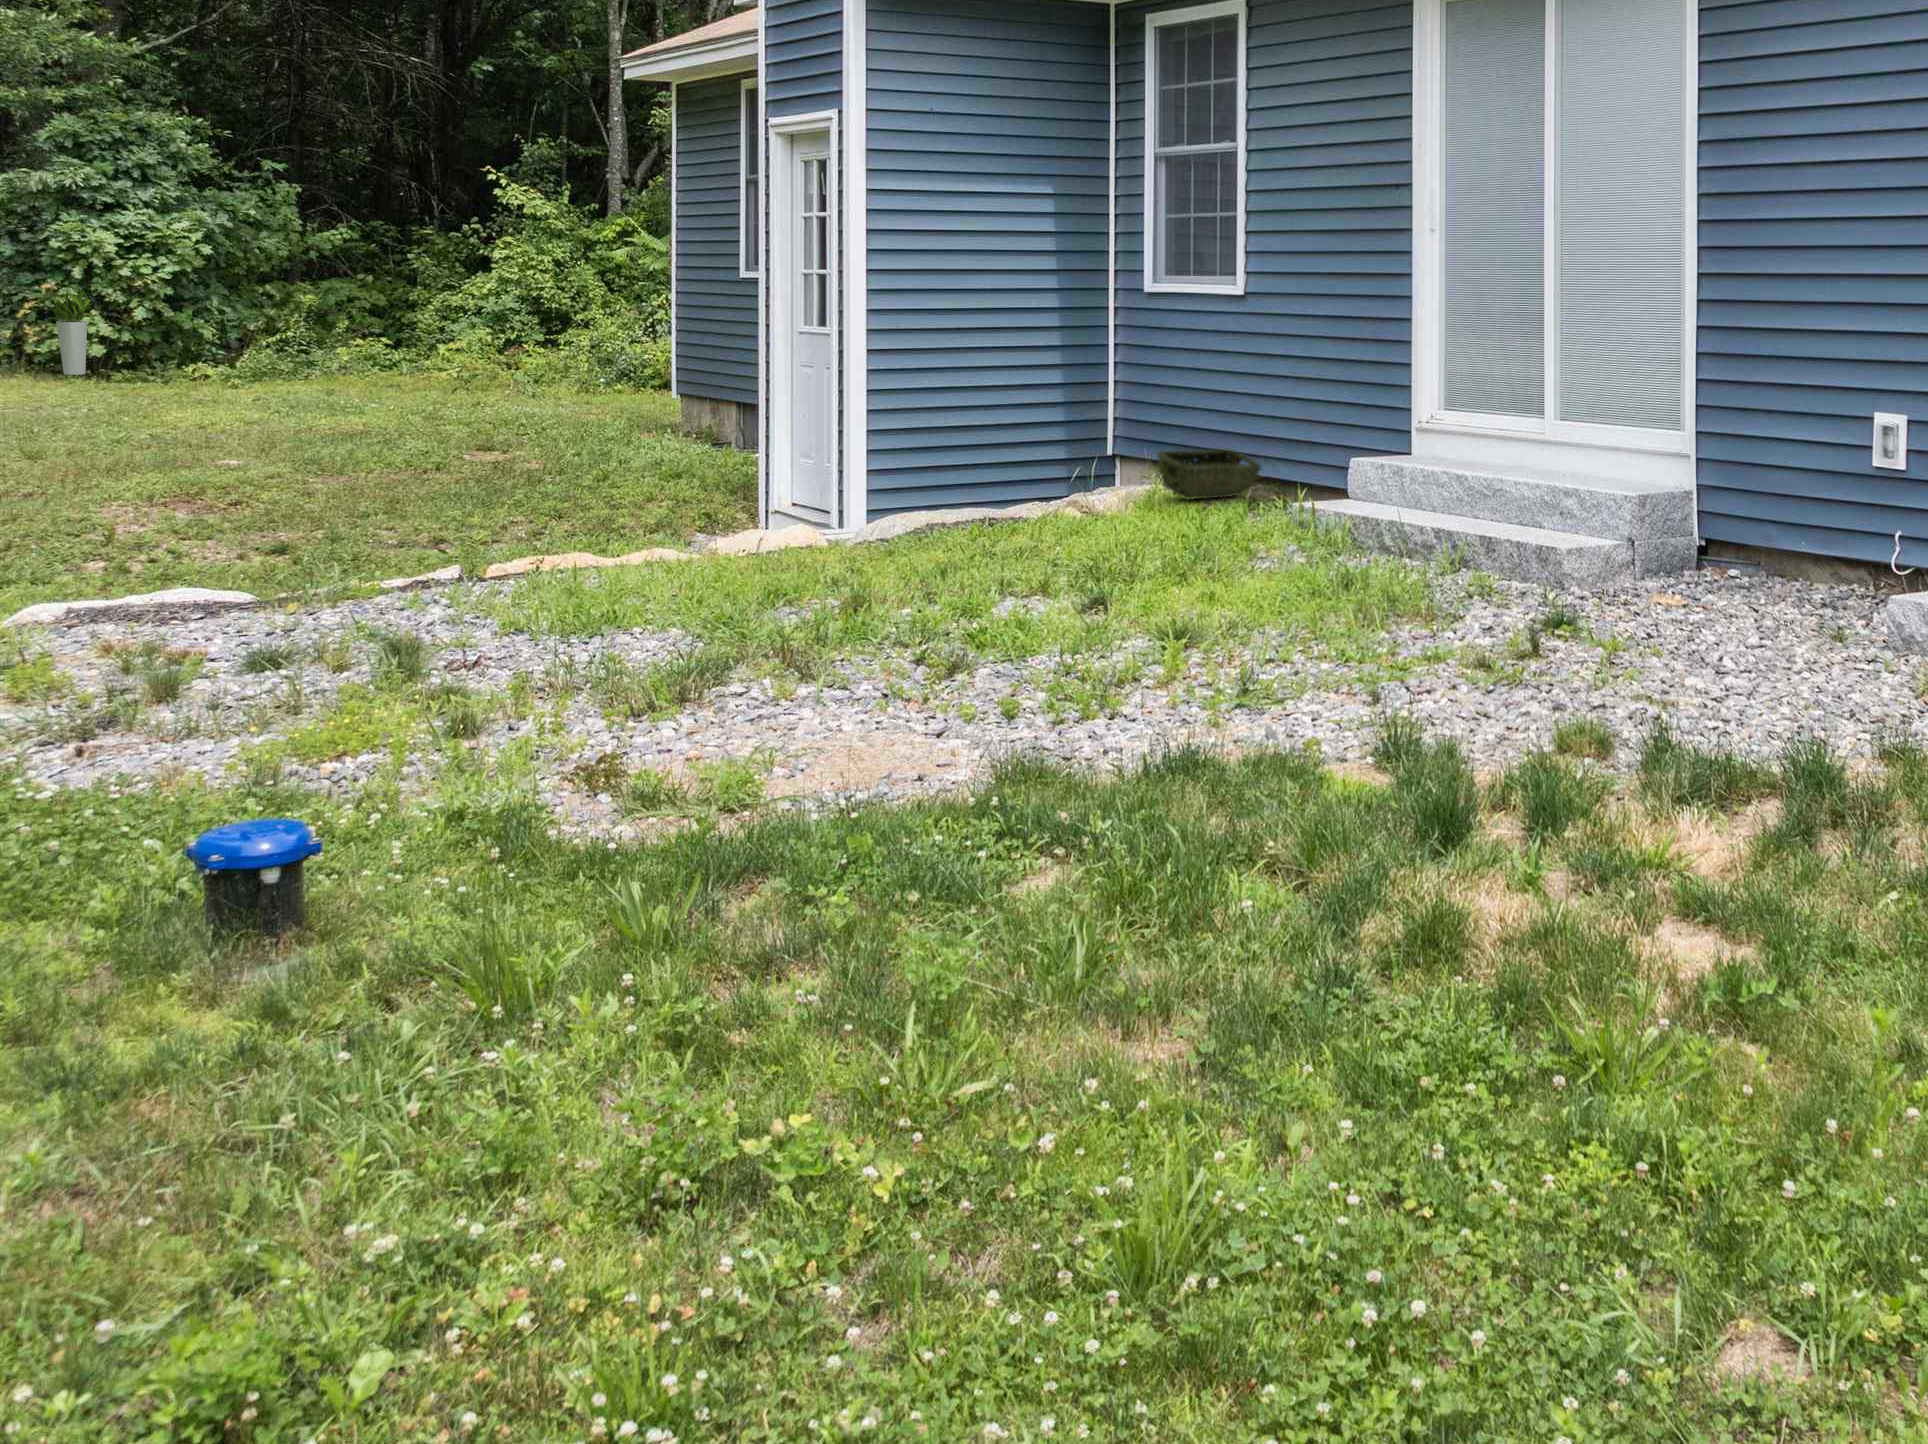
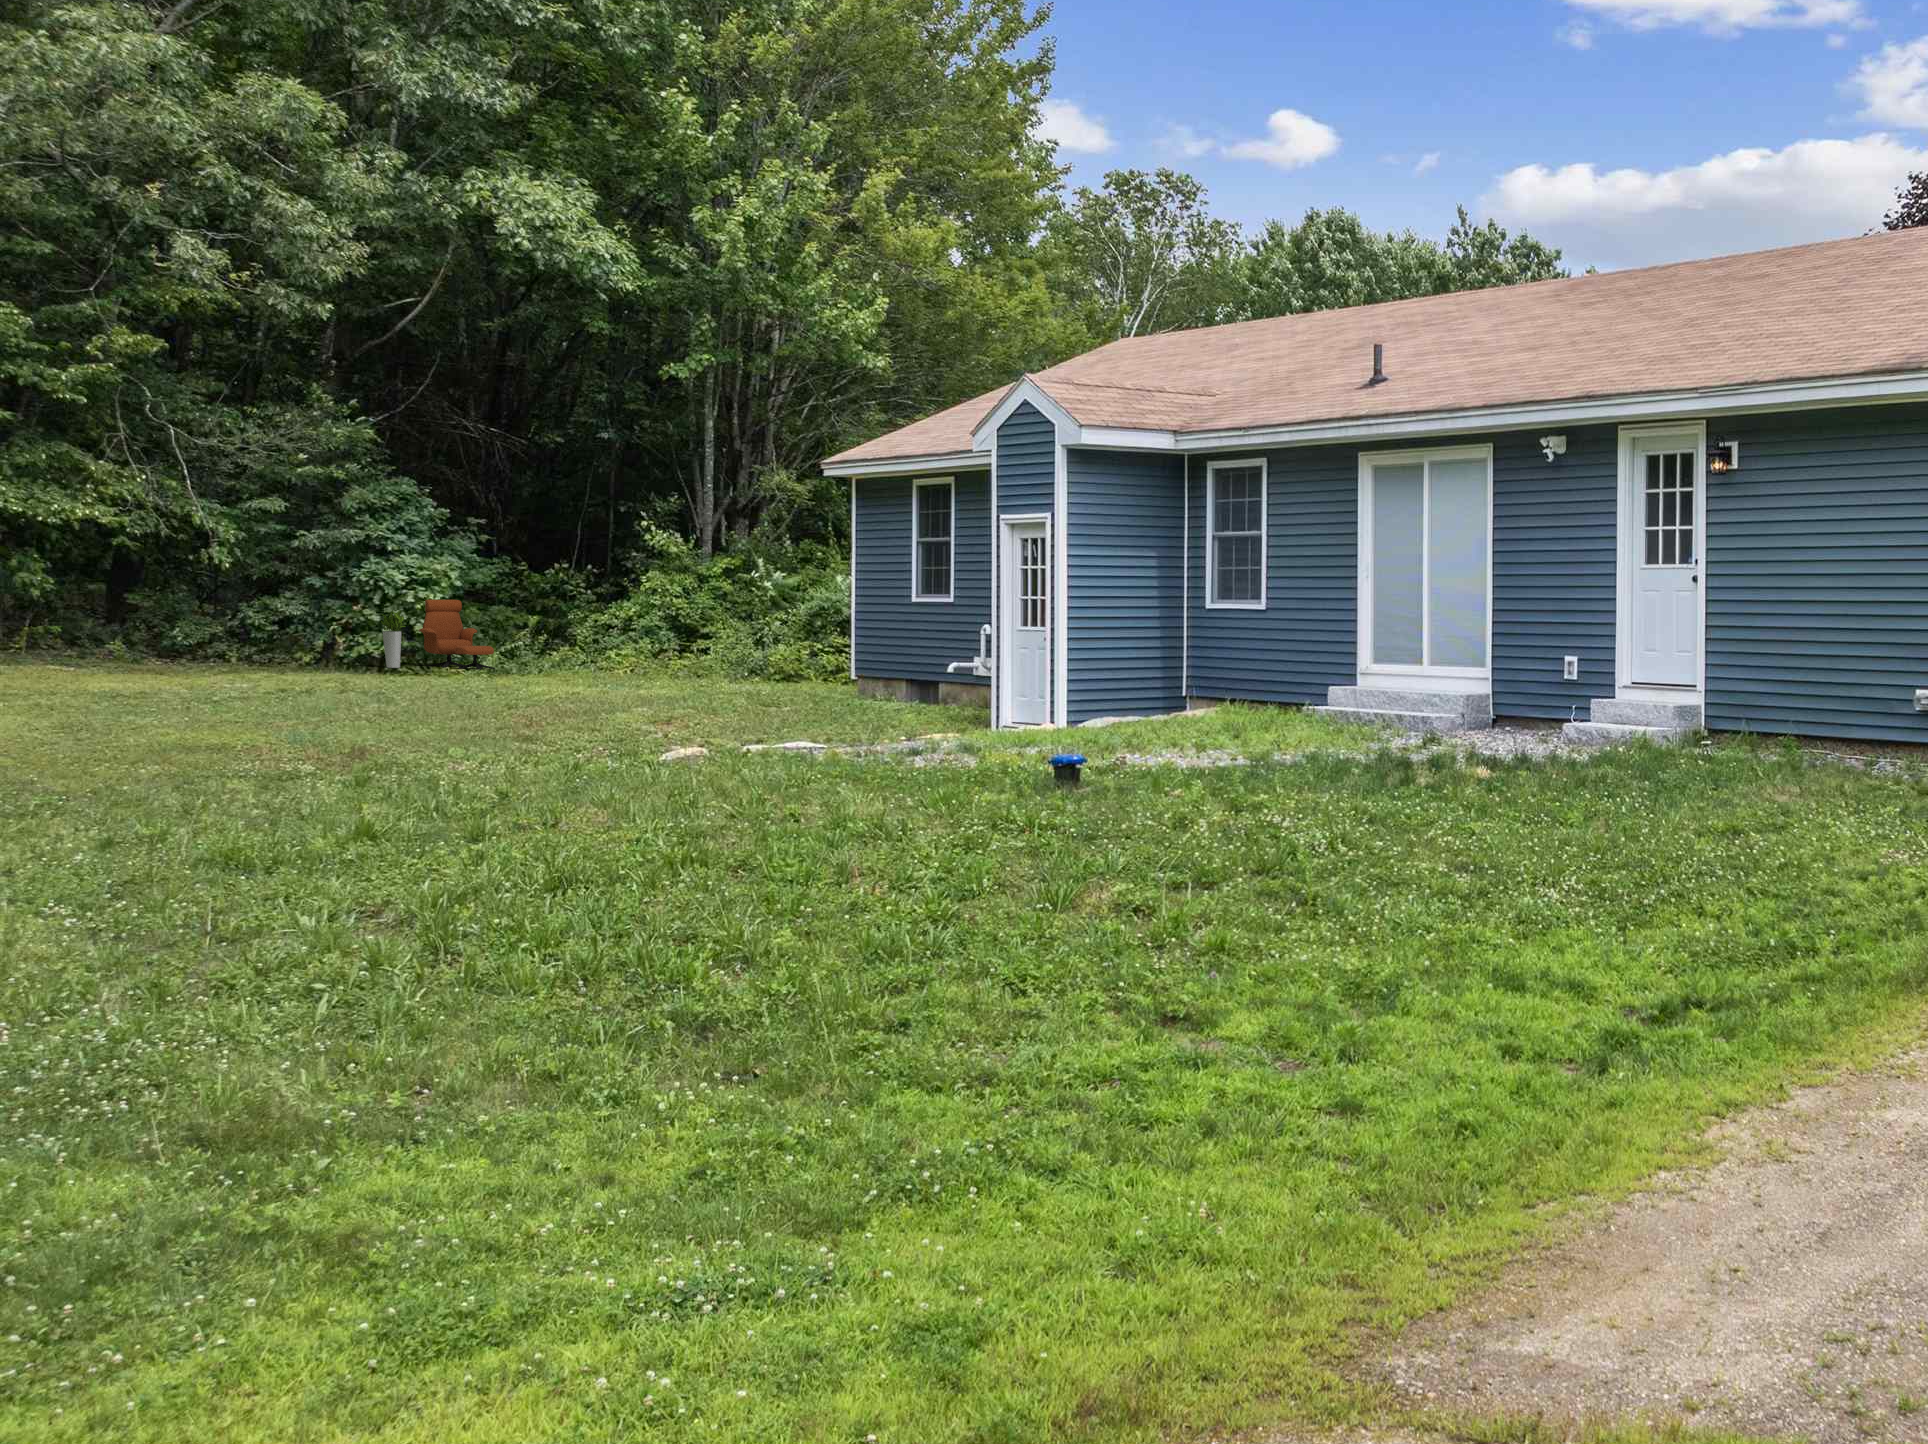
lounge chair: none [131,273,239,375] -> present [419,599,495,669]
woven basket: present [1157,449,1261,499] -> none [1224,688,1276,712]

